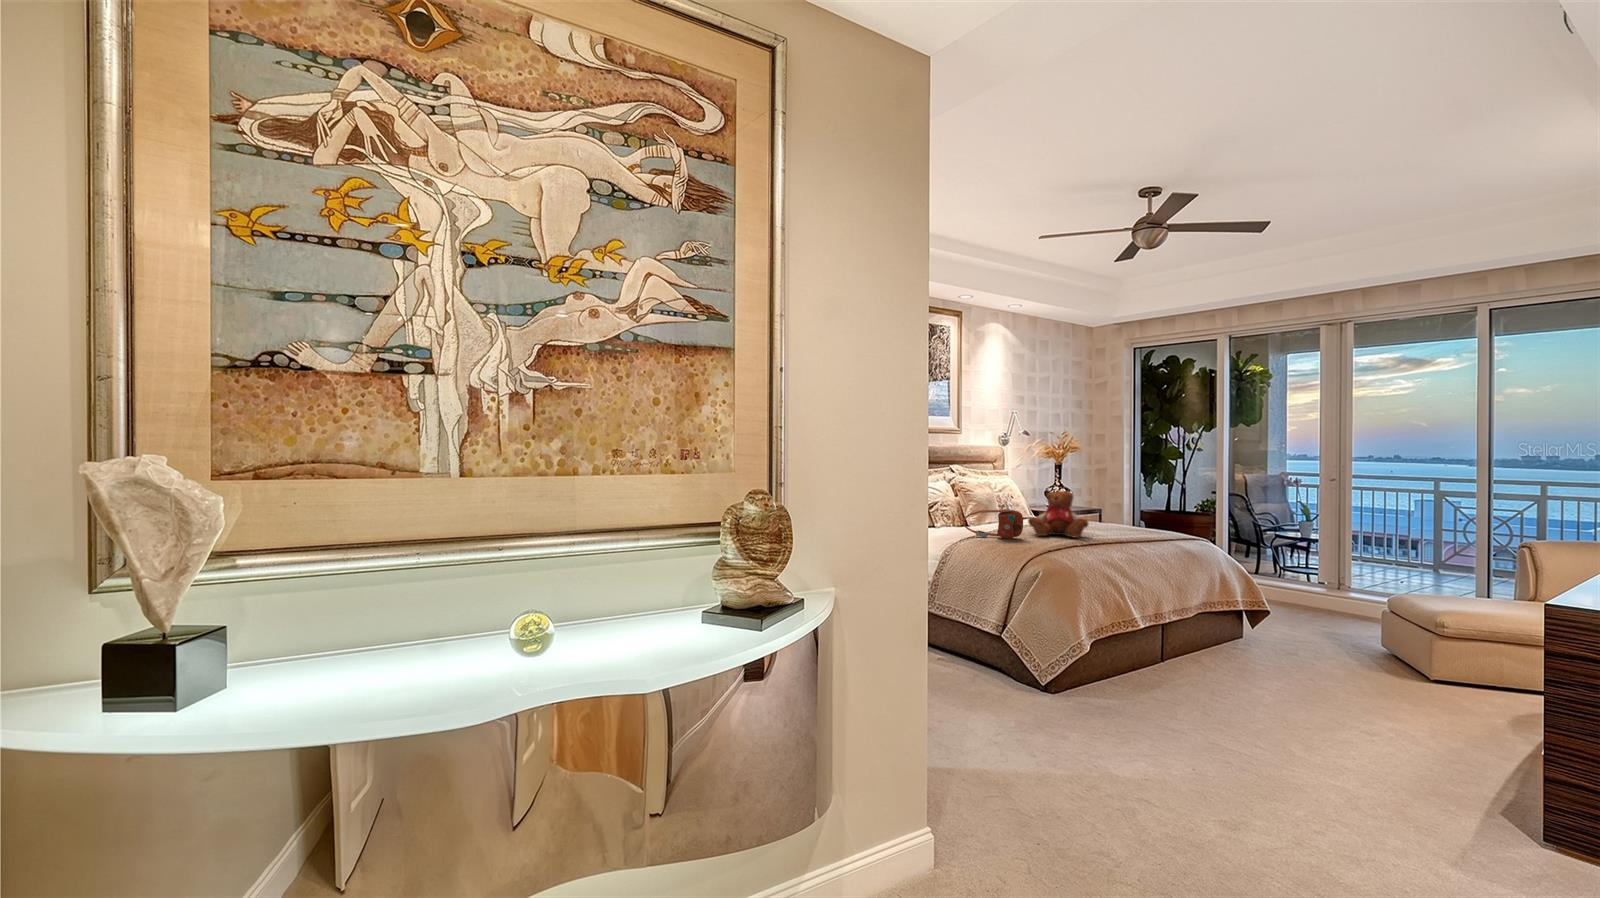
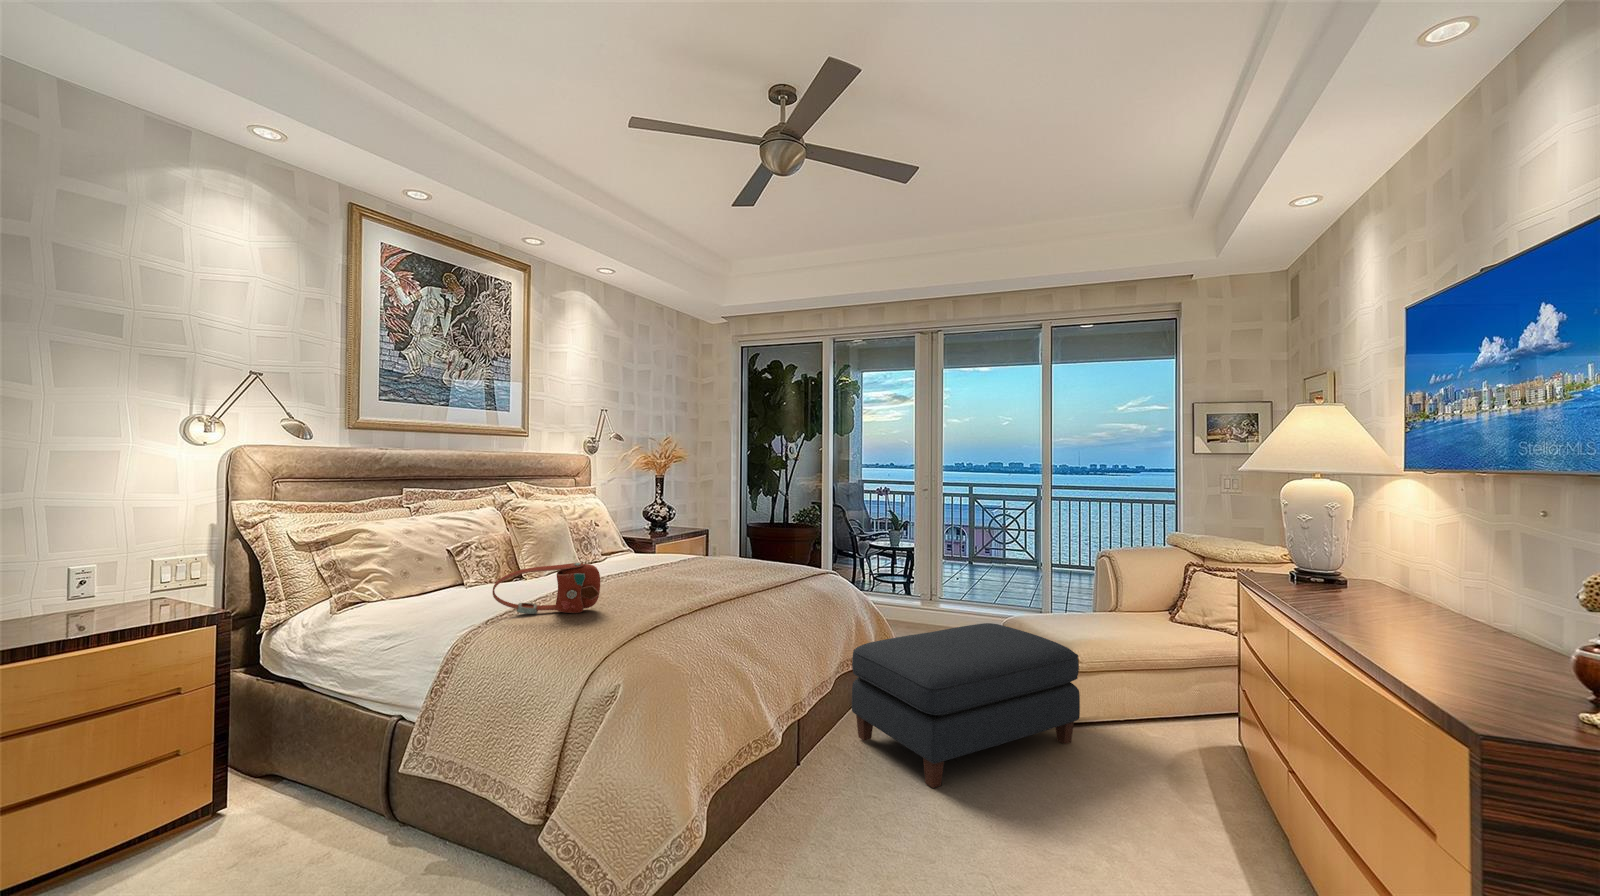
teddy bear: present [1028,491,1089,538] -> none [611,523,700,599]
ottoman: none [1212,588,1437,690] -> present [852,623,1080,788]

